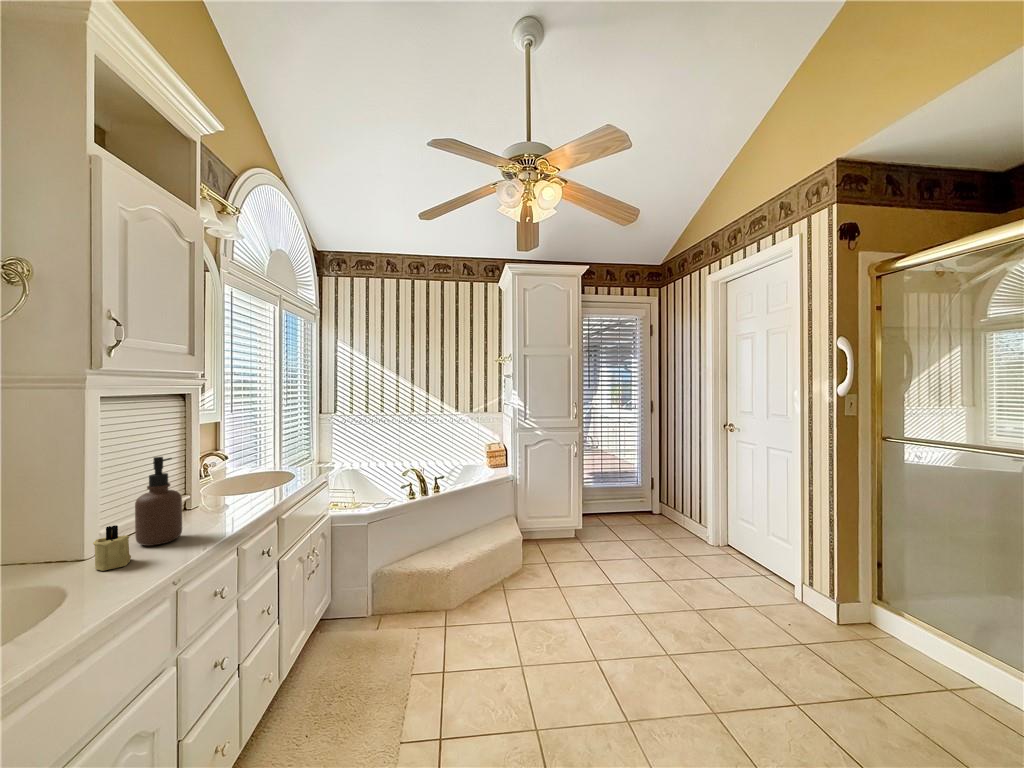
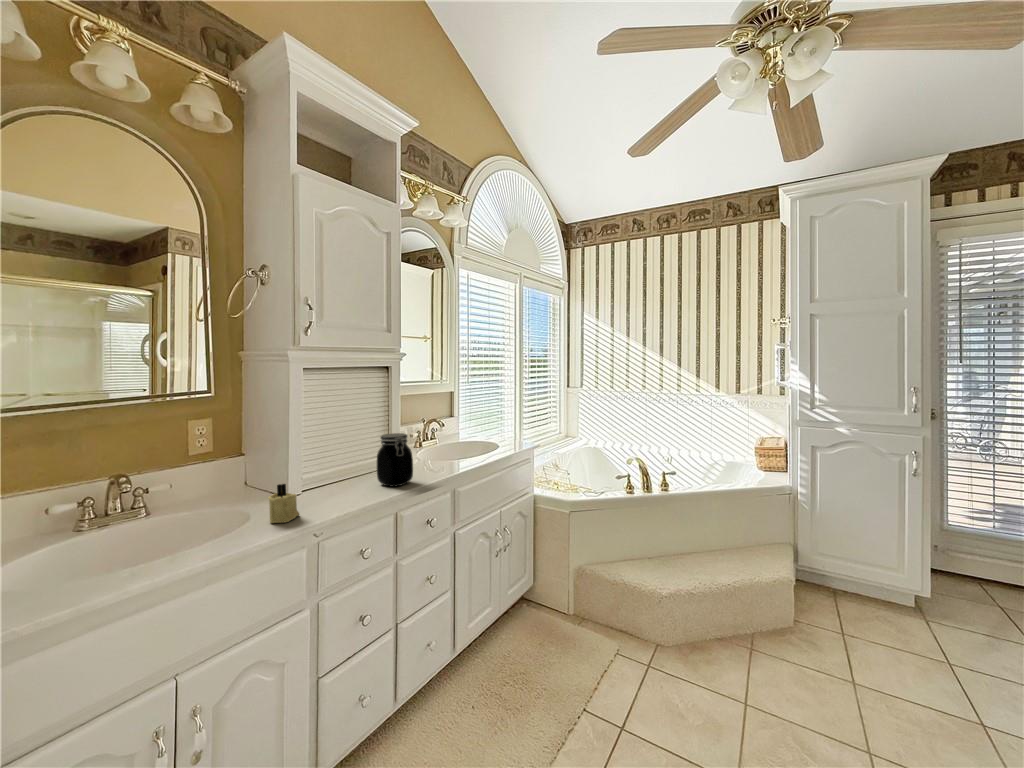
soap dispenser: present [135,457,182,546] -> none [316,424,353,506]
jar: none [188,463,231,520] -> present [377,433,413,486]

